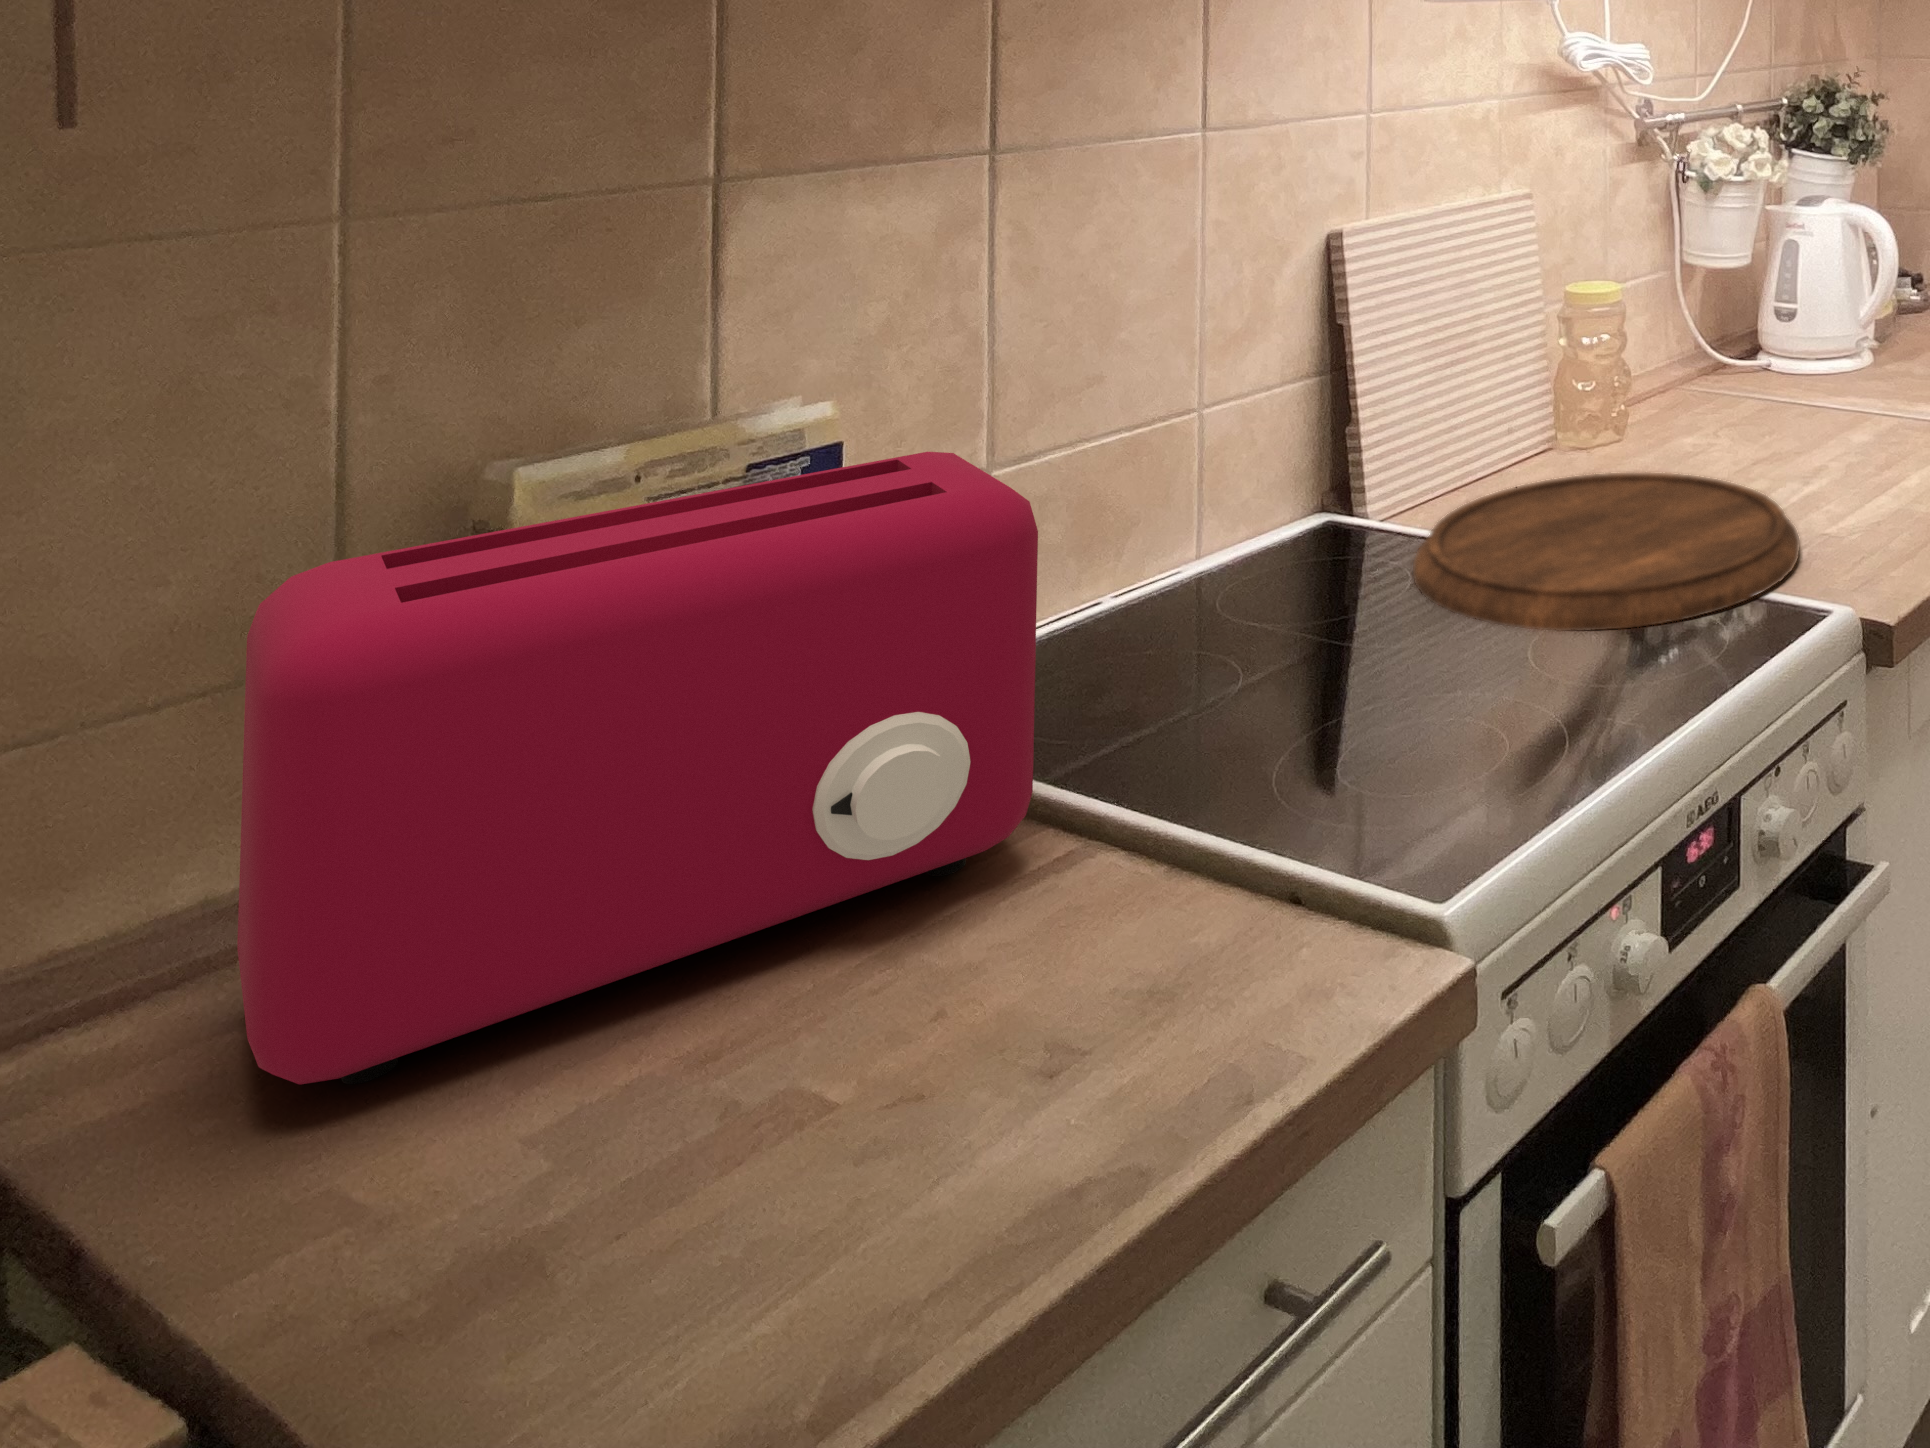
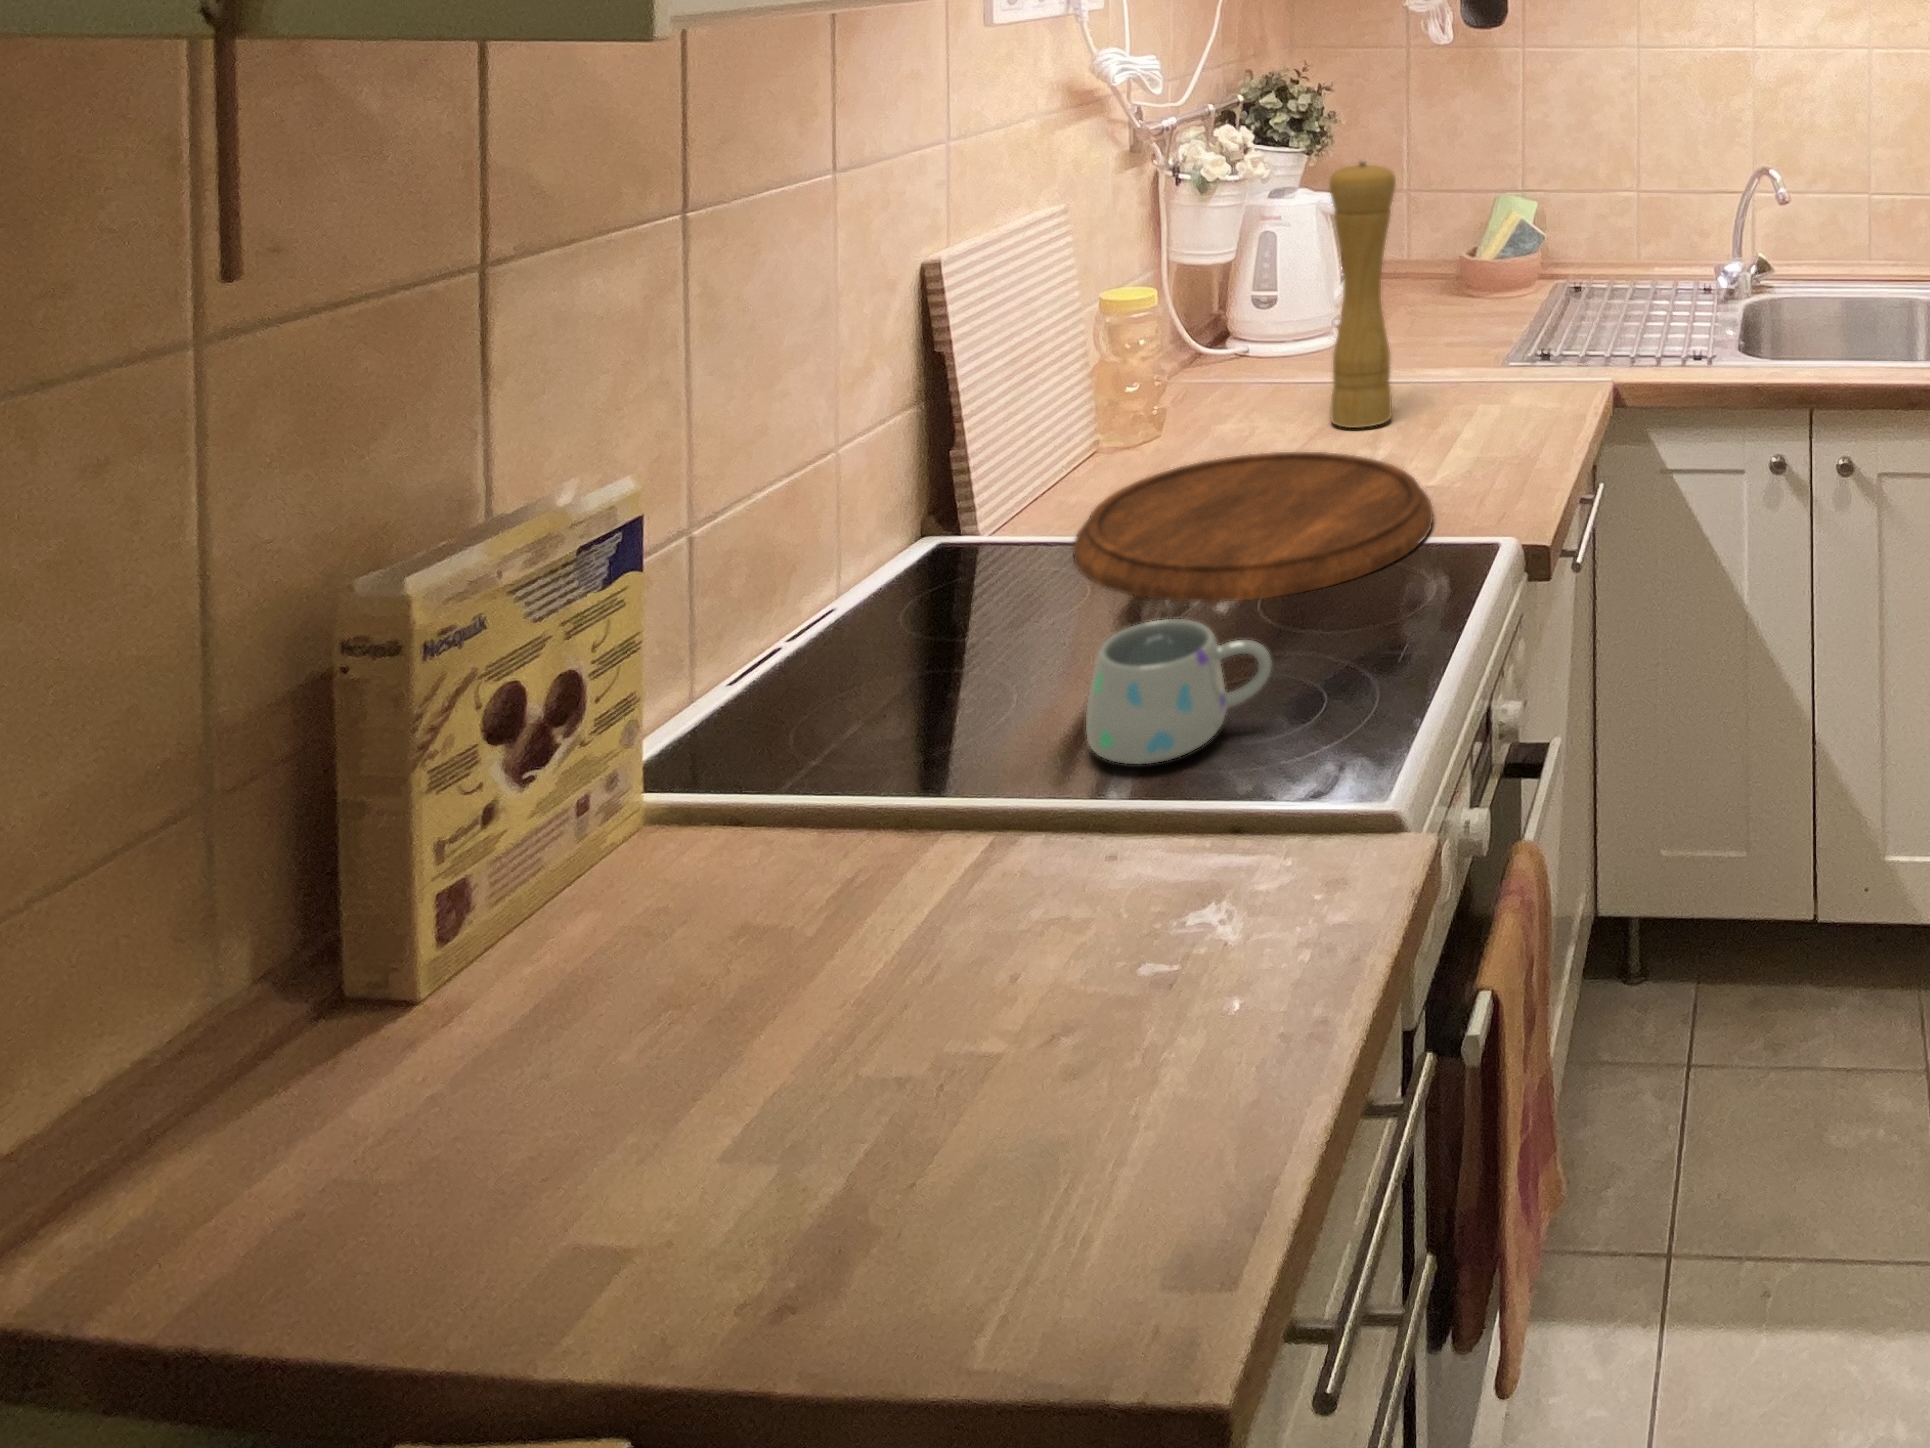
pepper mill: none [1779,165,1851,461] -> present [1329,162,1396,428]
toaster: present [237,452,1038,1085] -> none [244,505,976,1178]
mug: none [1229,633,1429,793] -> present [1086,619,1271,765]

